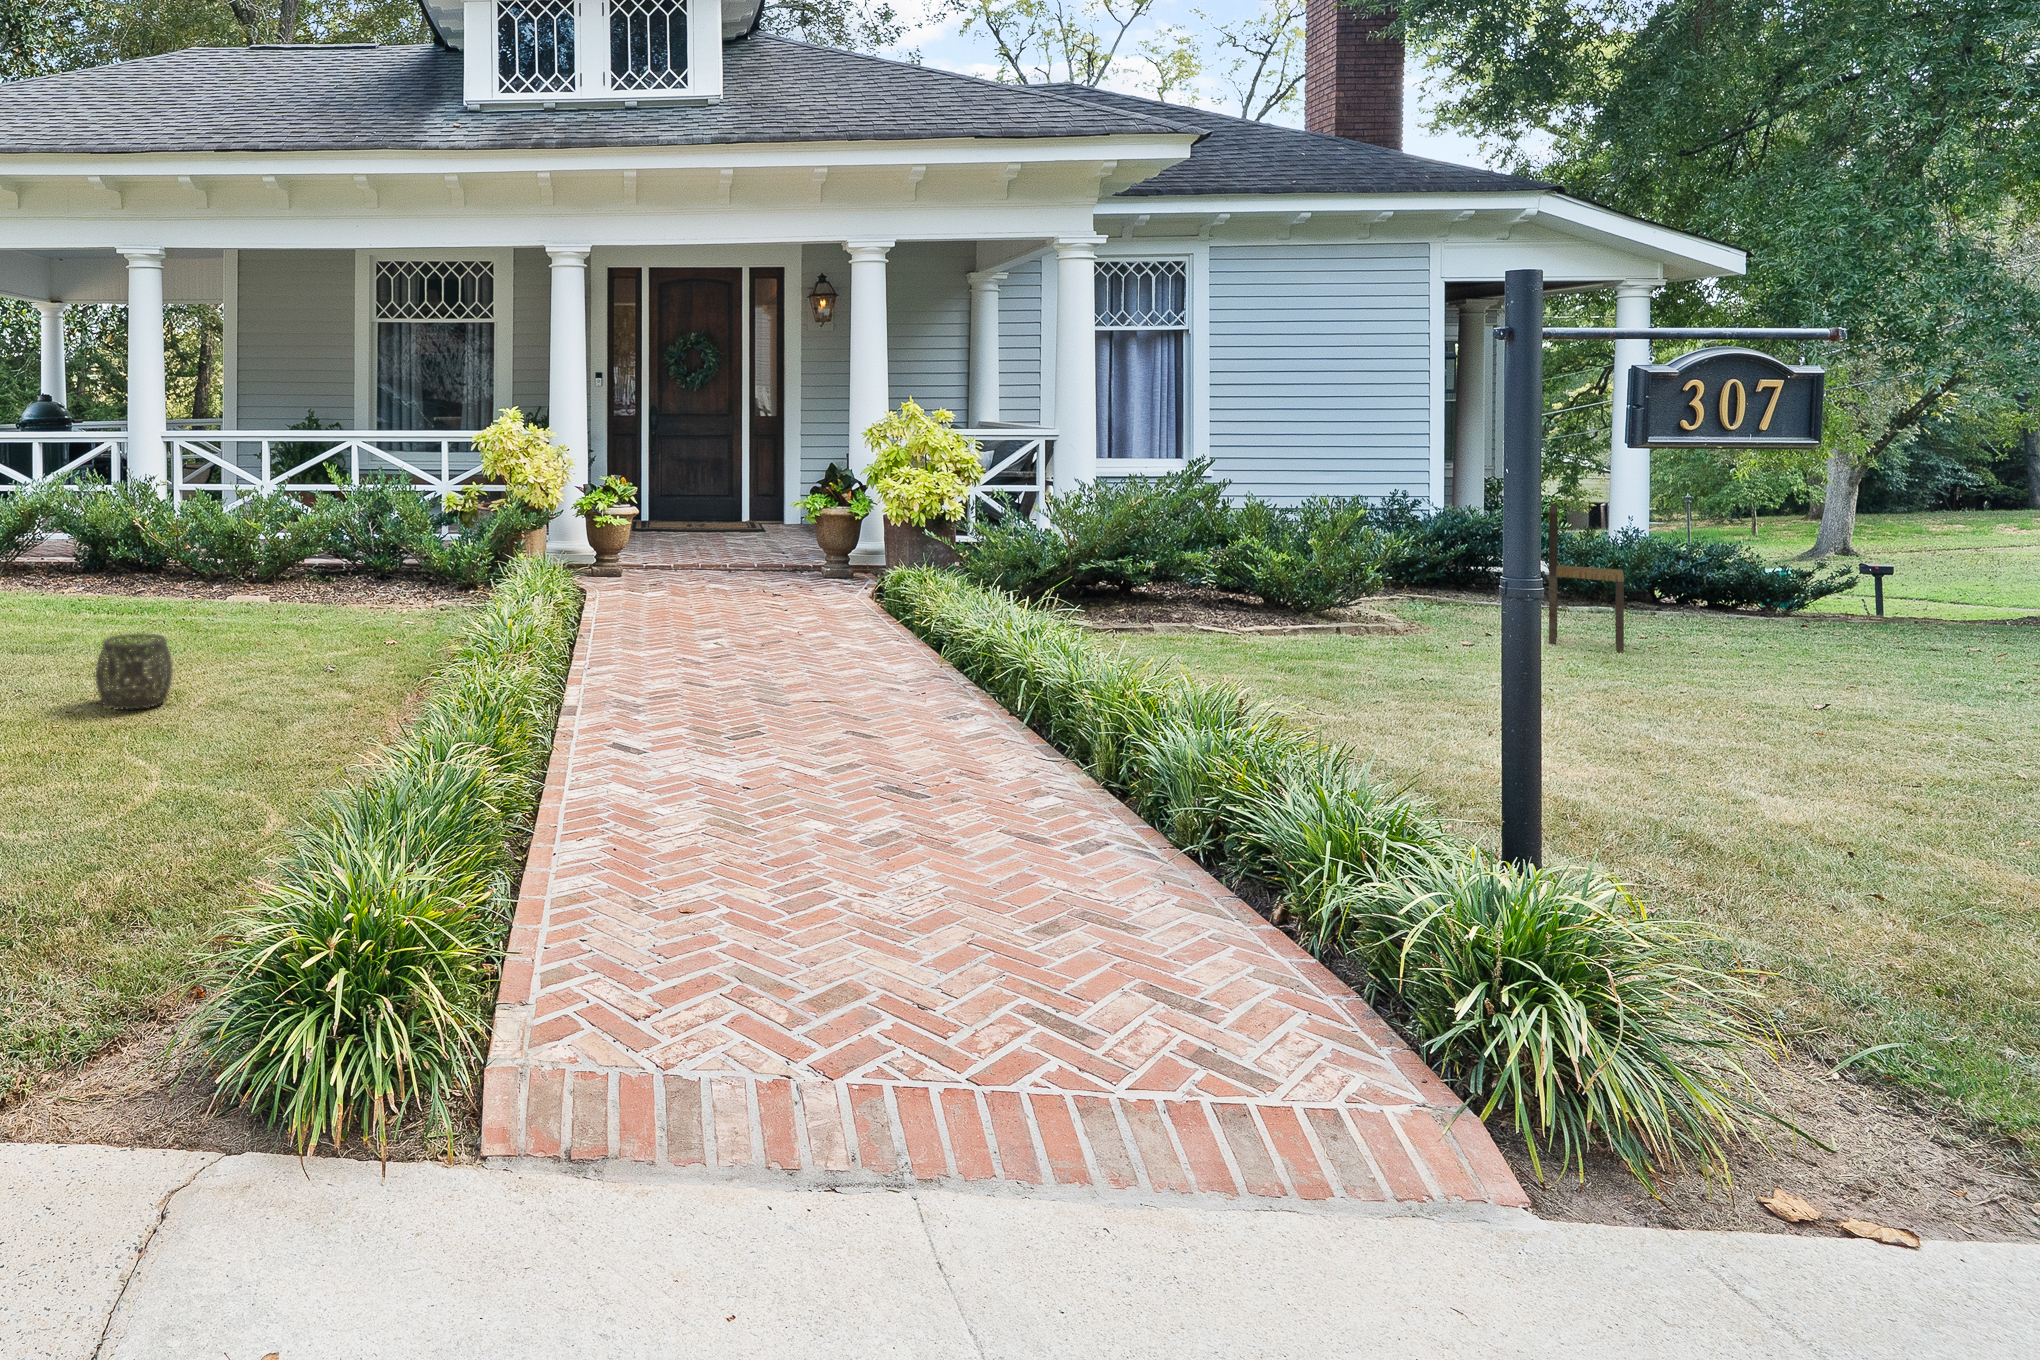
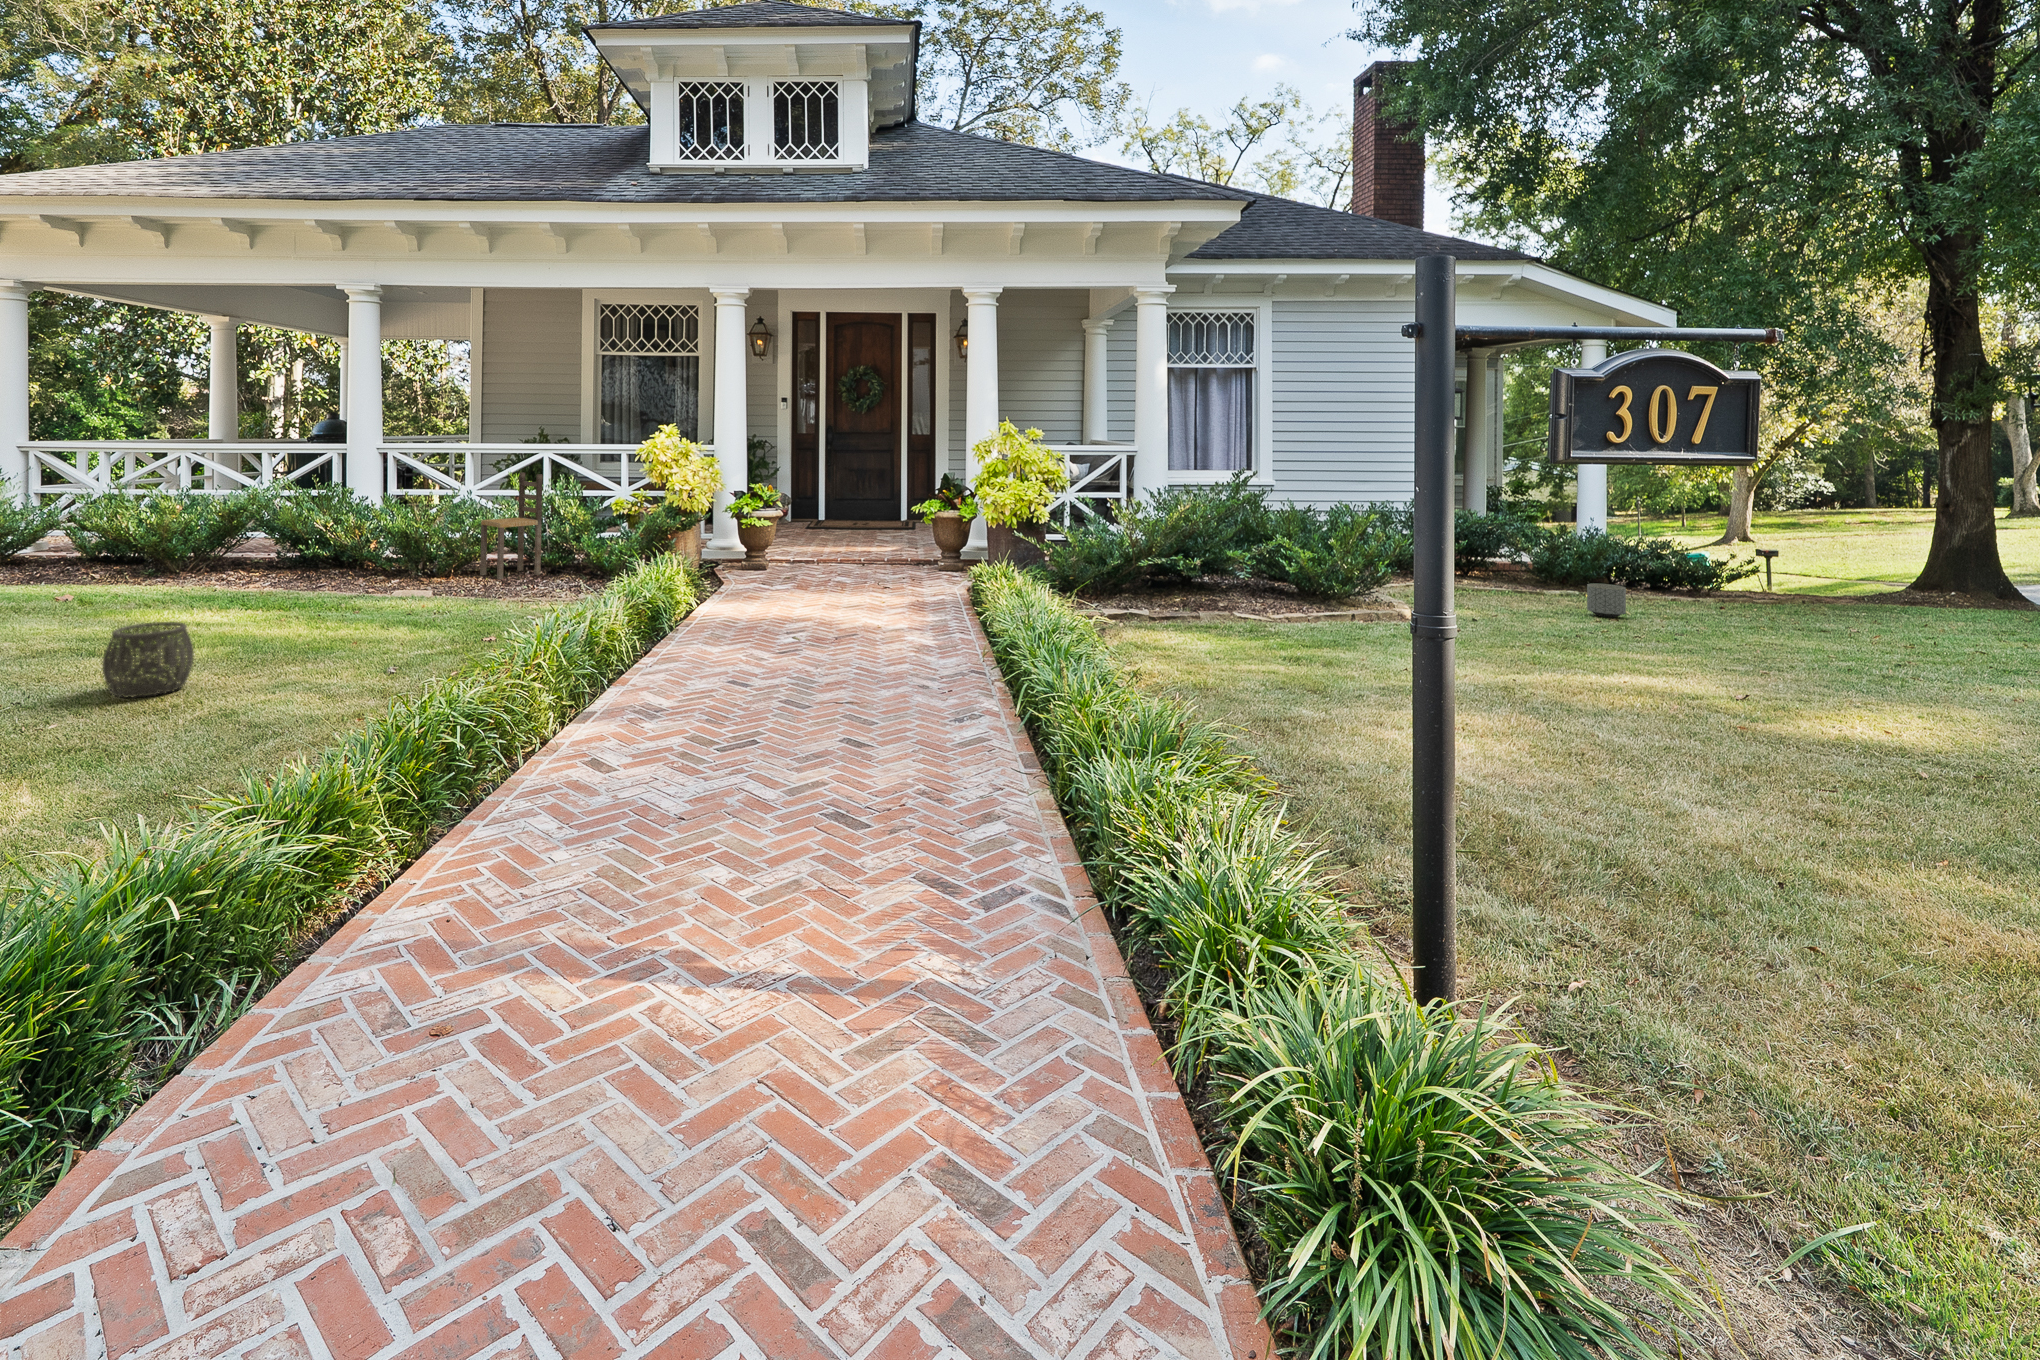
chair: present [1549,504,1624,651] -> present [480,473,543,579]
planter: none [1651,598,1700,639] -> present [1587,584,1626,618]

